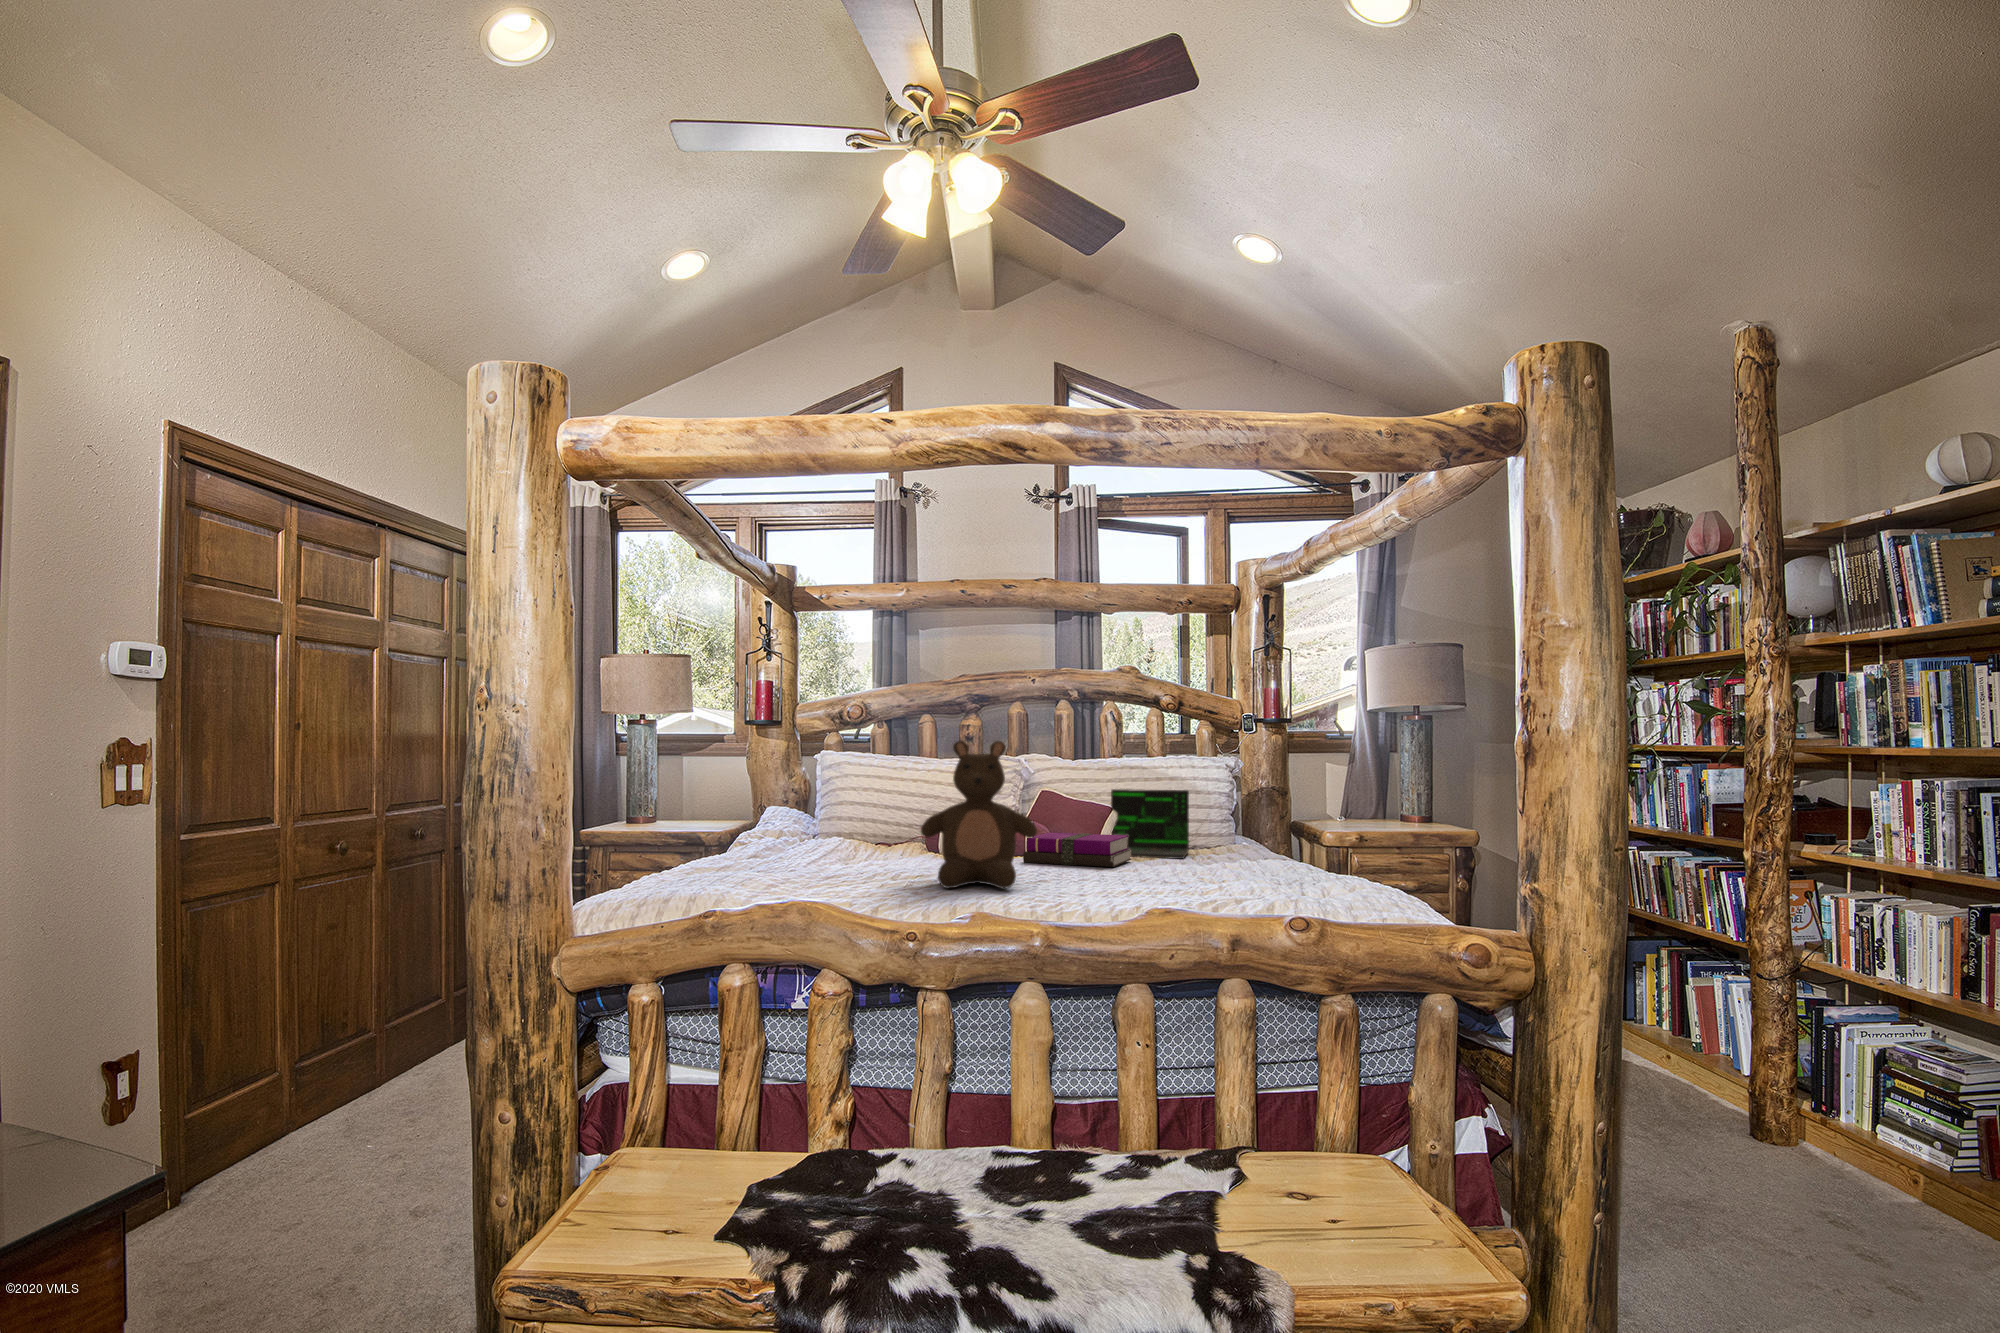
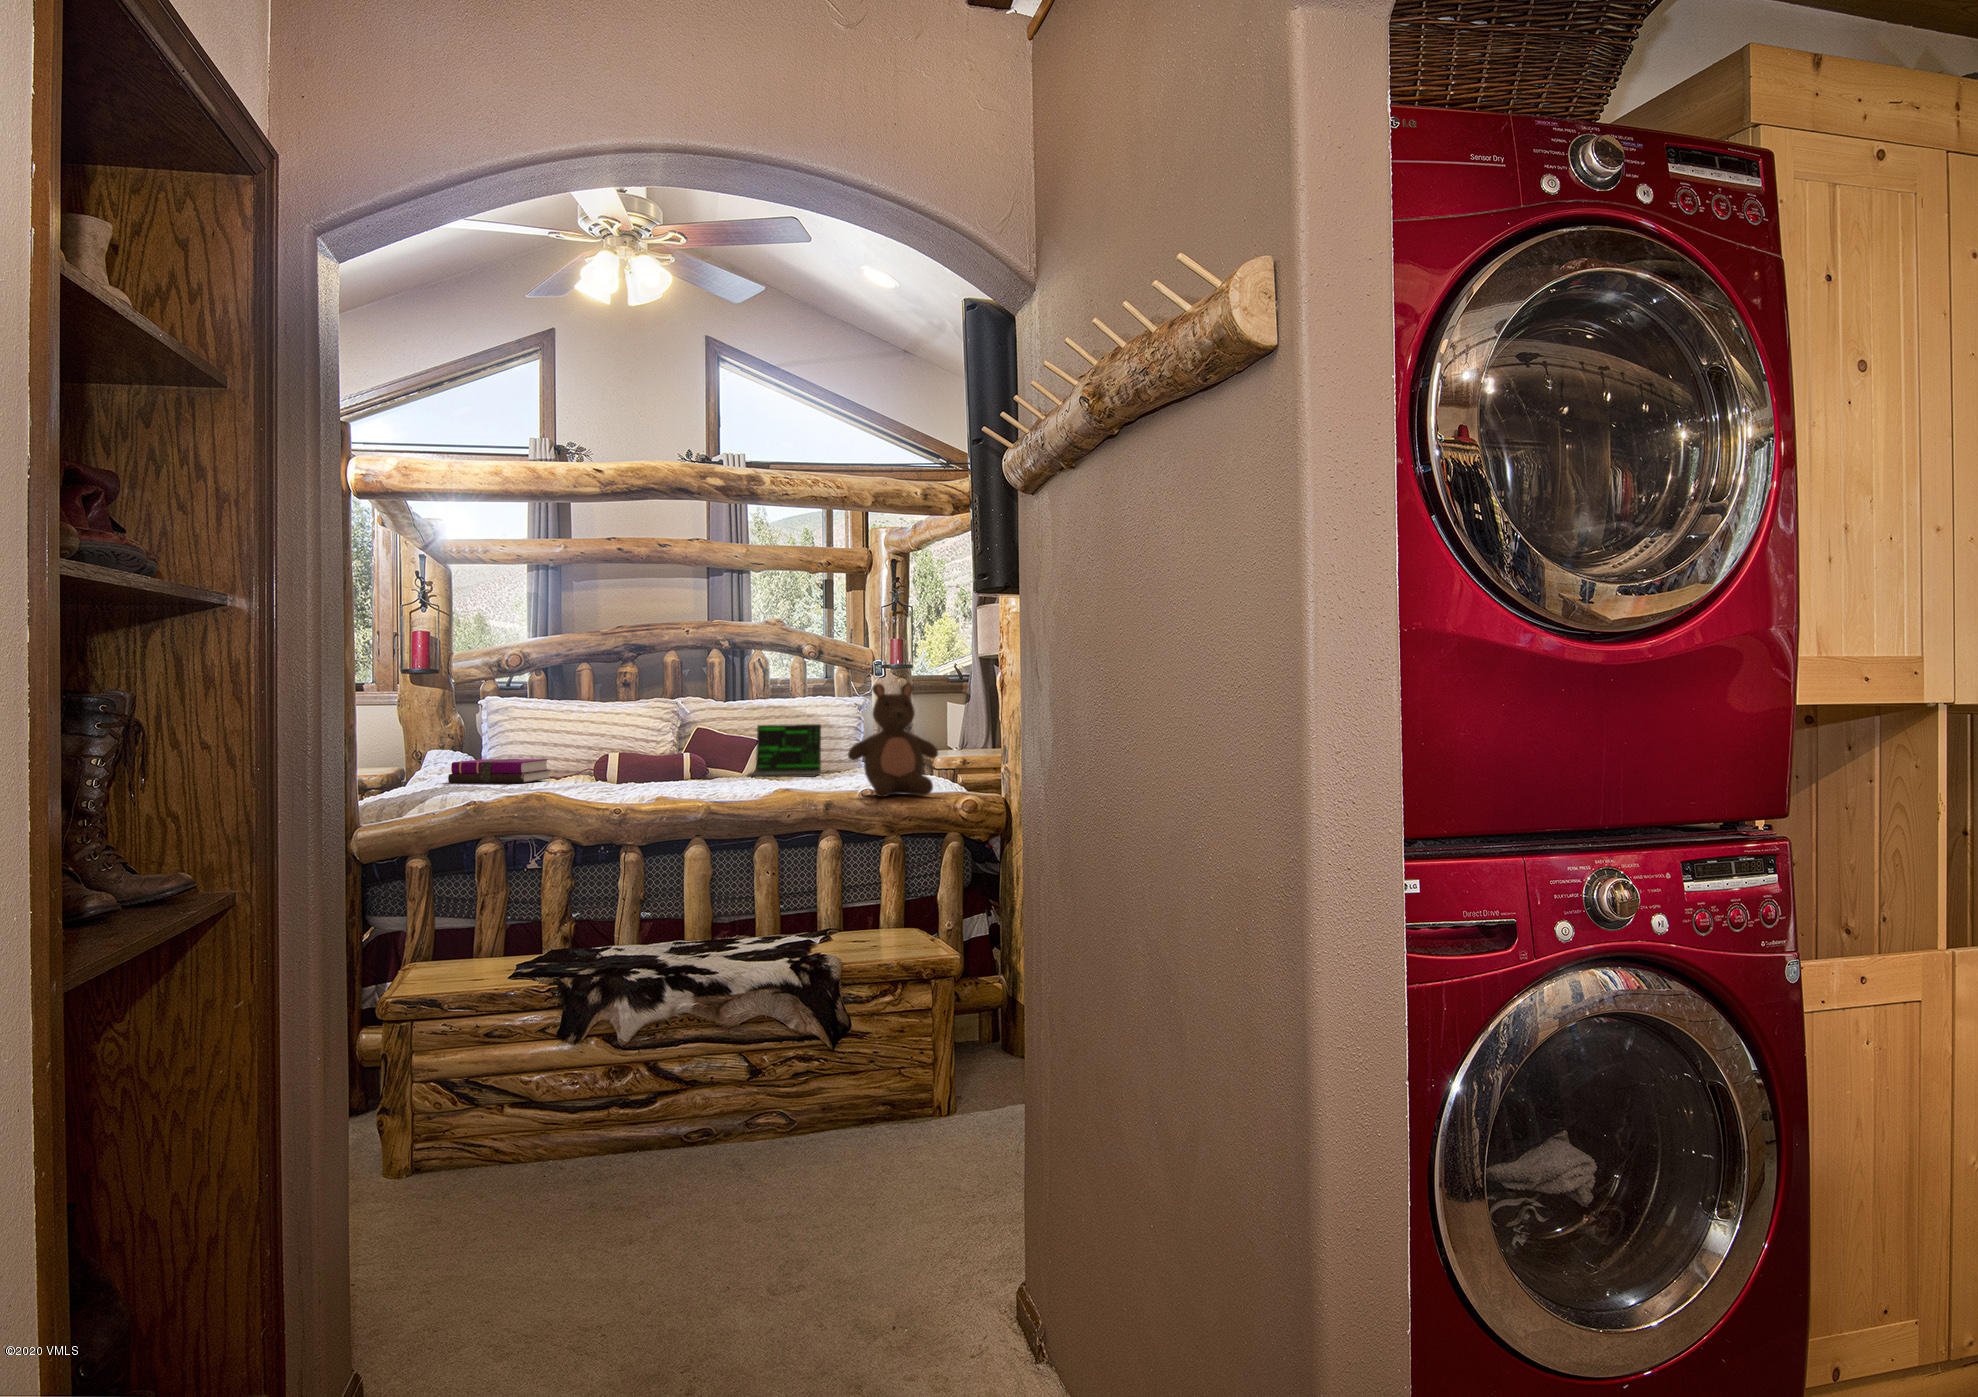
stuffed bear: present [921,740,1037,889] -> present [848,683,938,797]
notebook: present [1023,832,1131,867] -> present [448,759,551,783]

